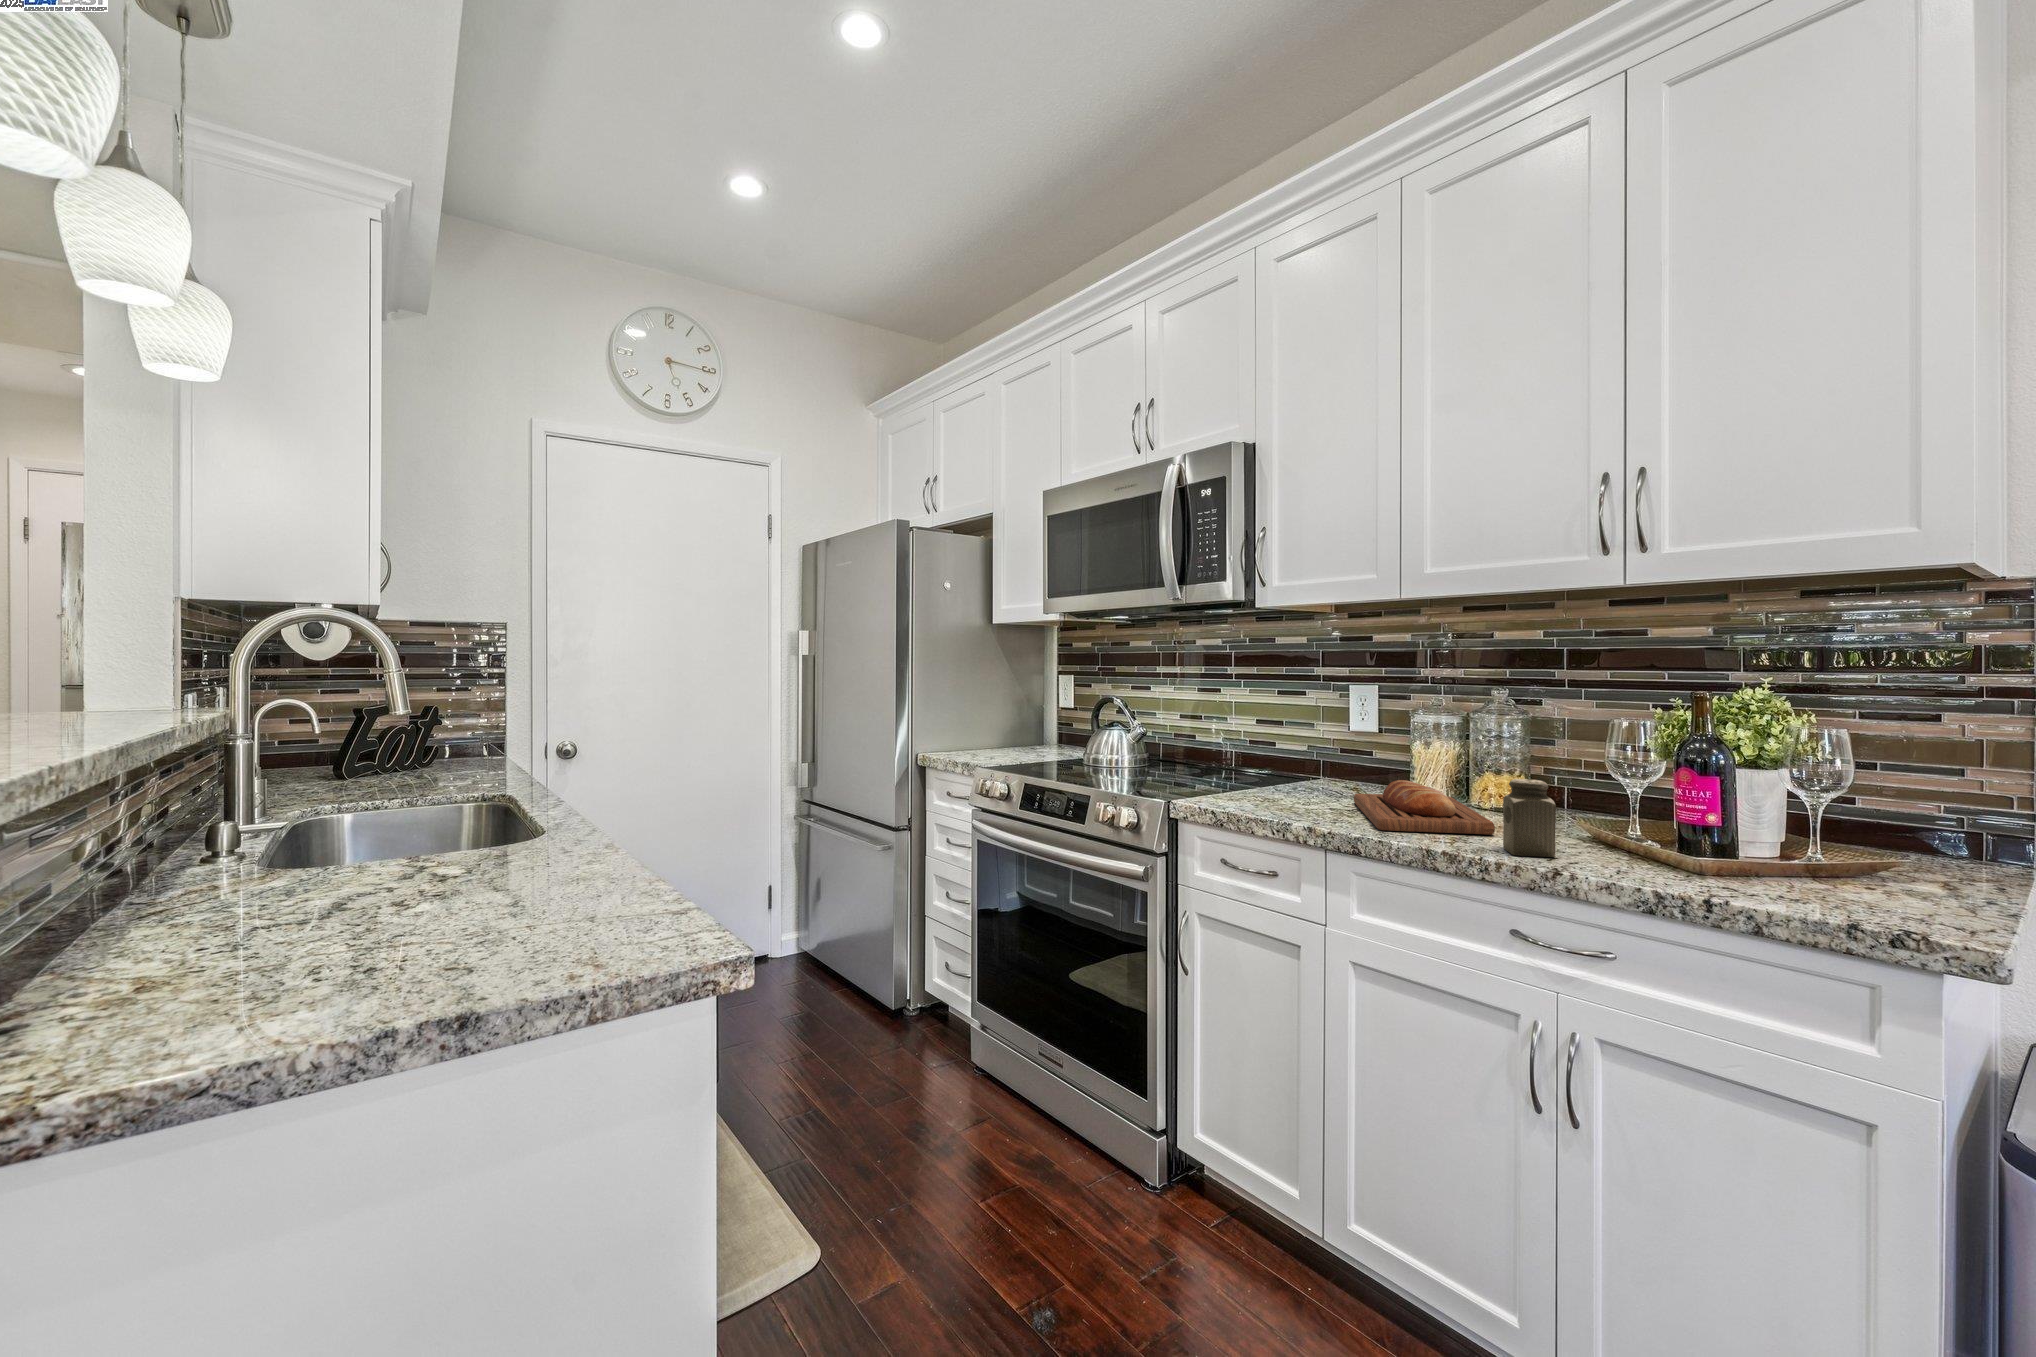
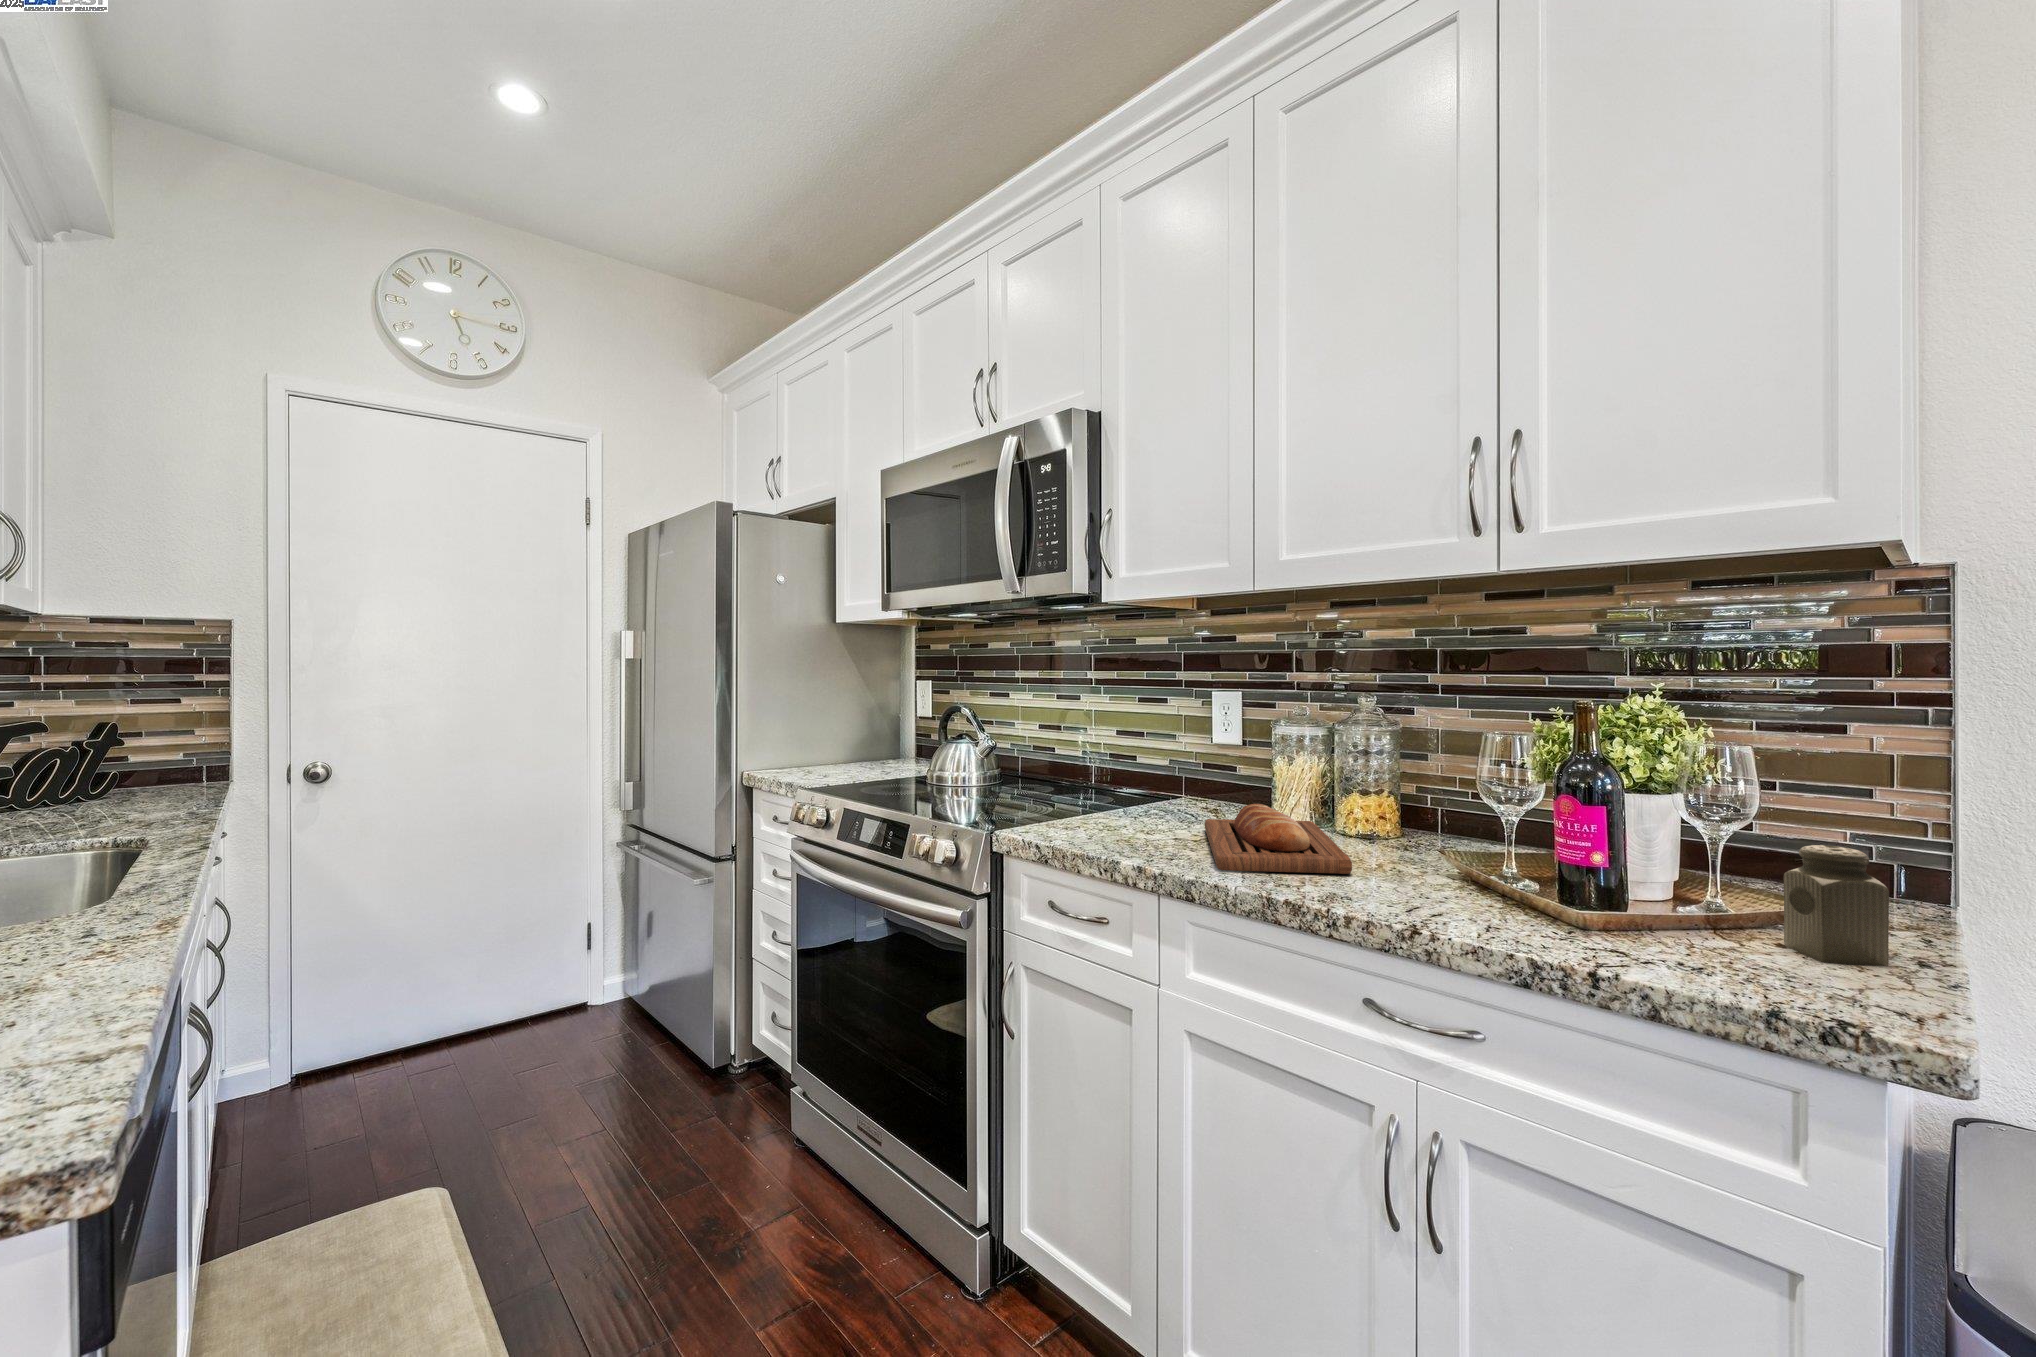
salt shaker: present [1503,779,1556,857] -> present [1784,845,1889,966]

